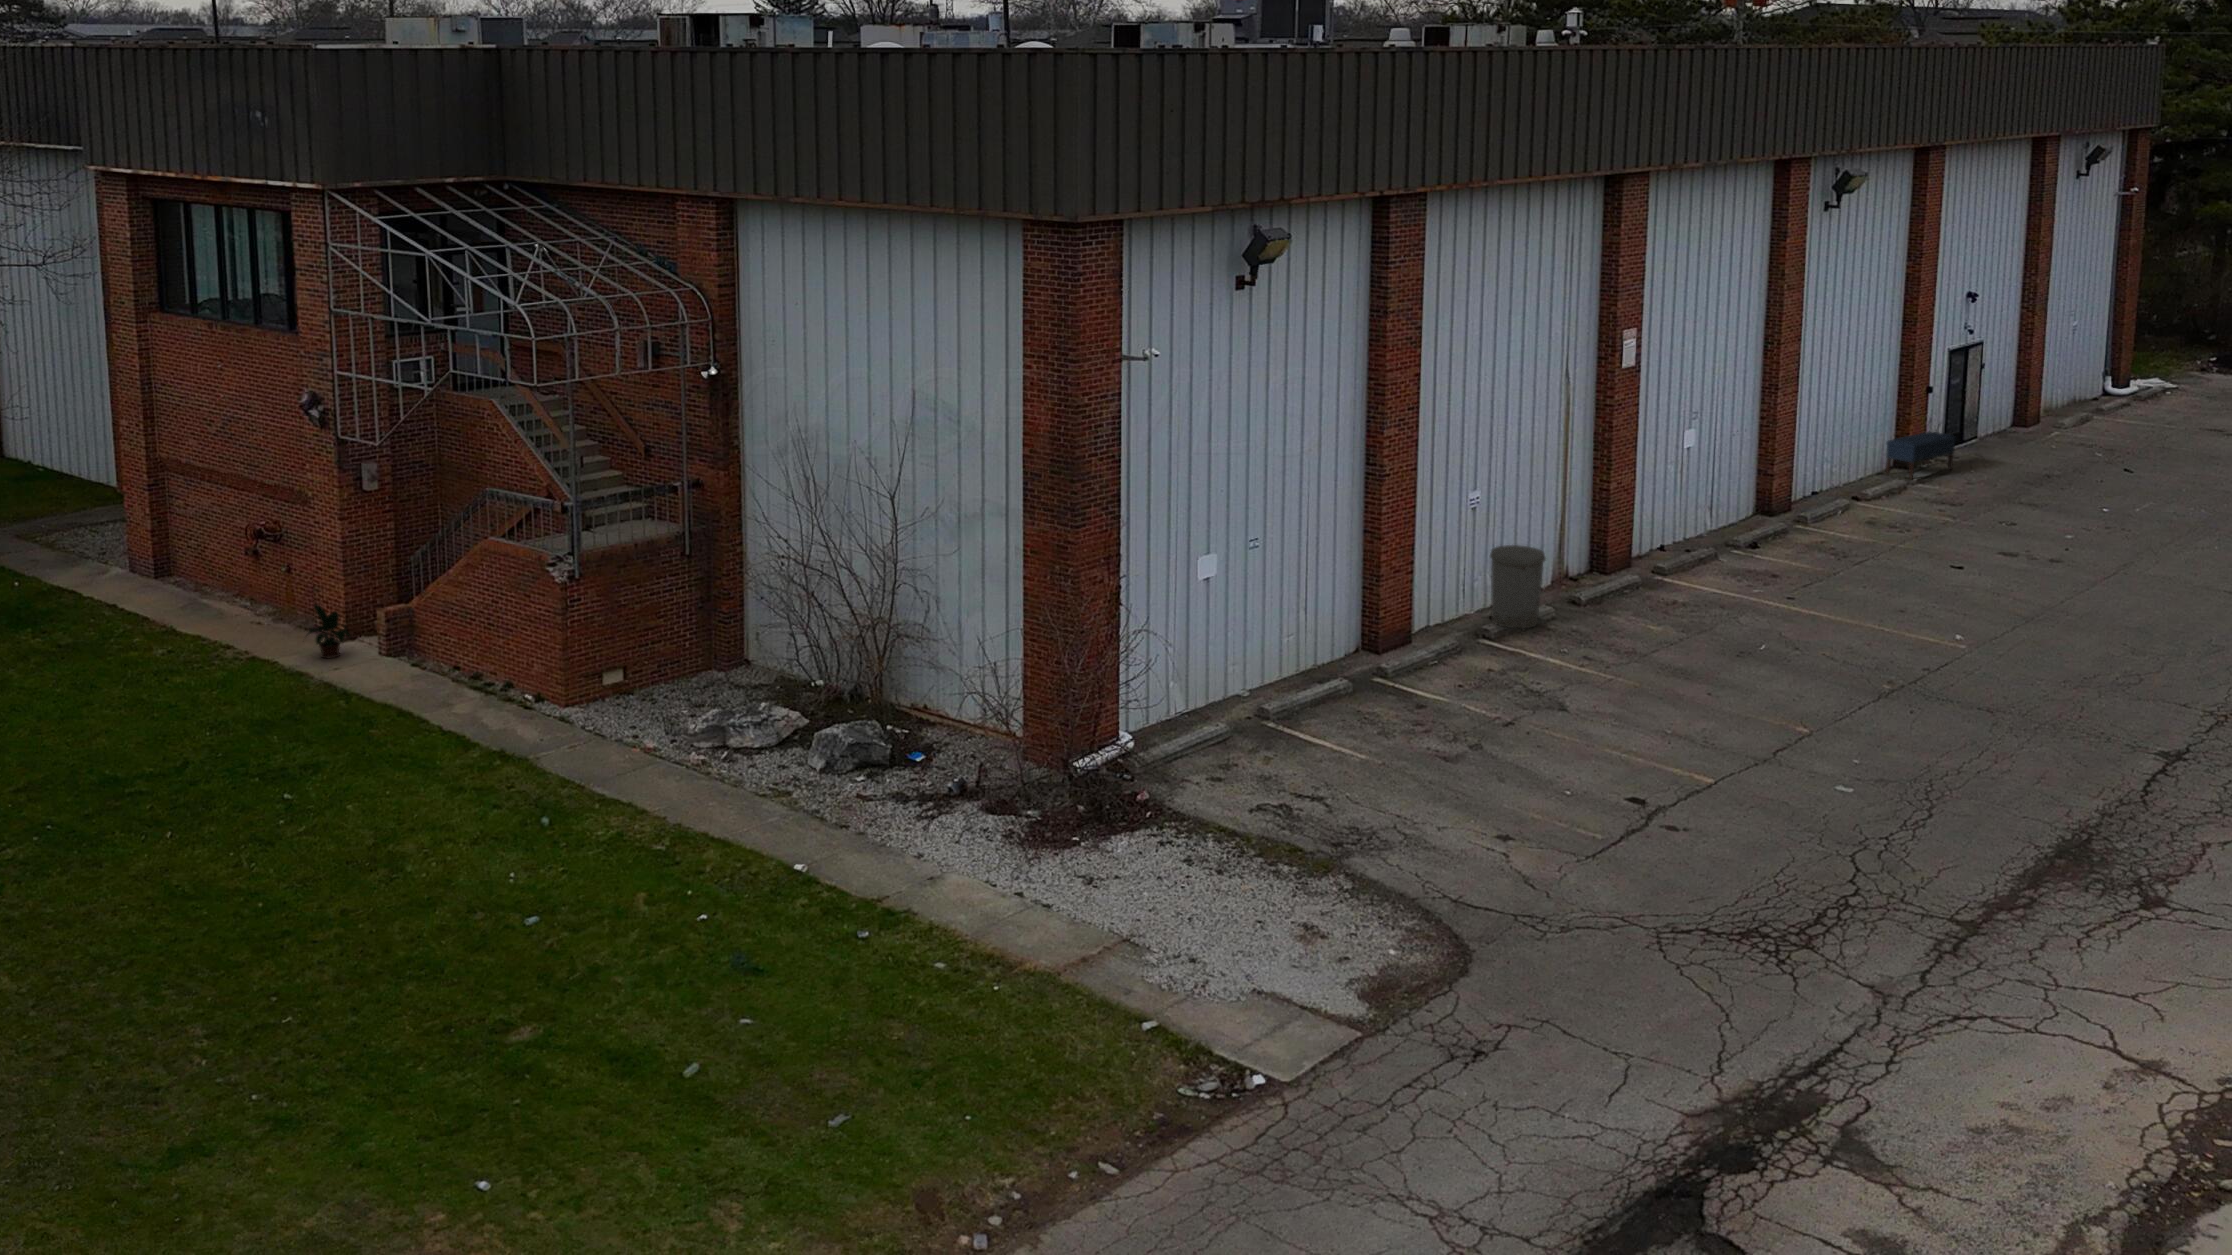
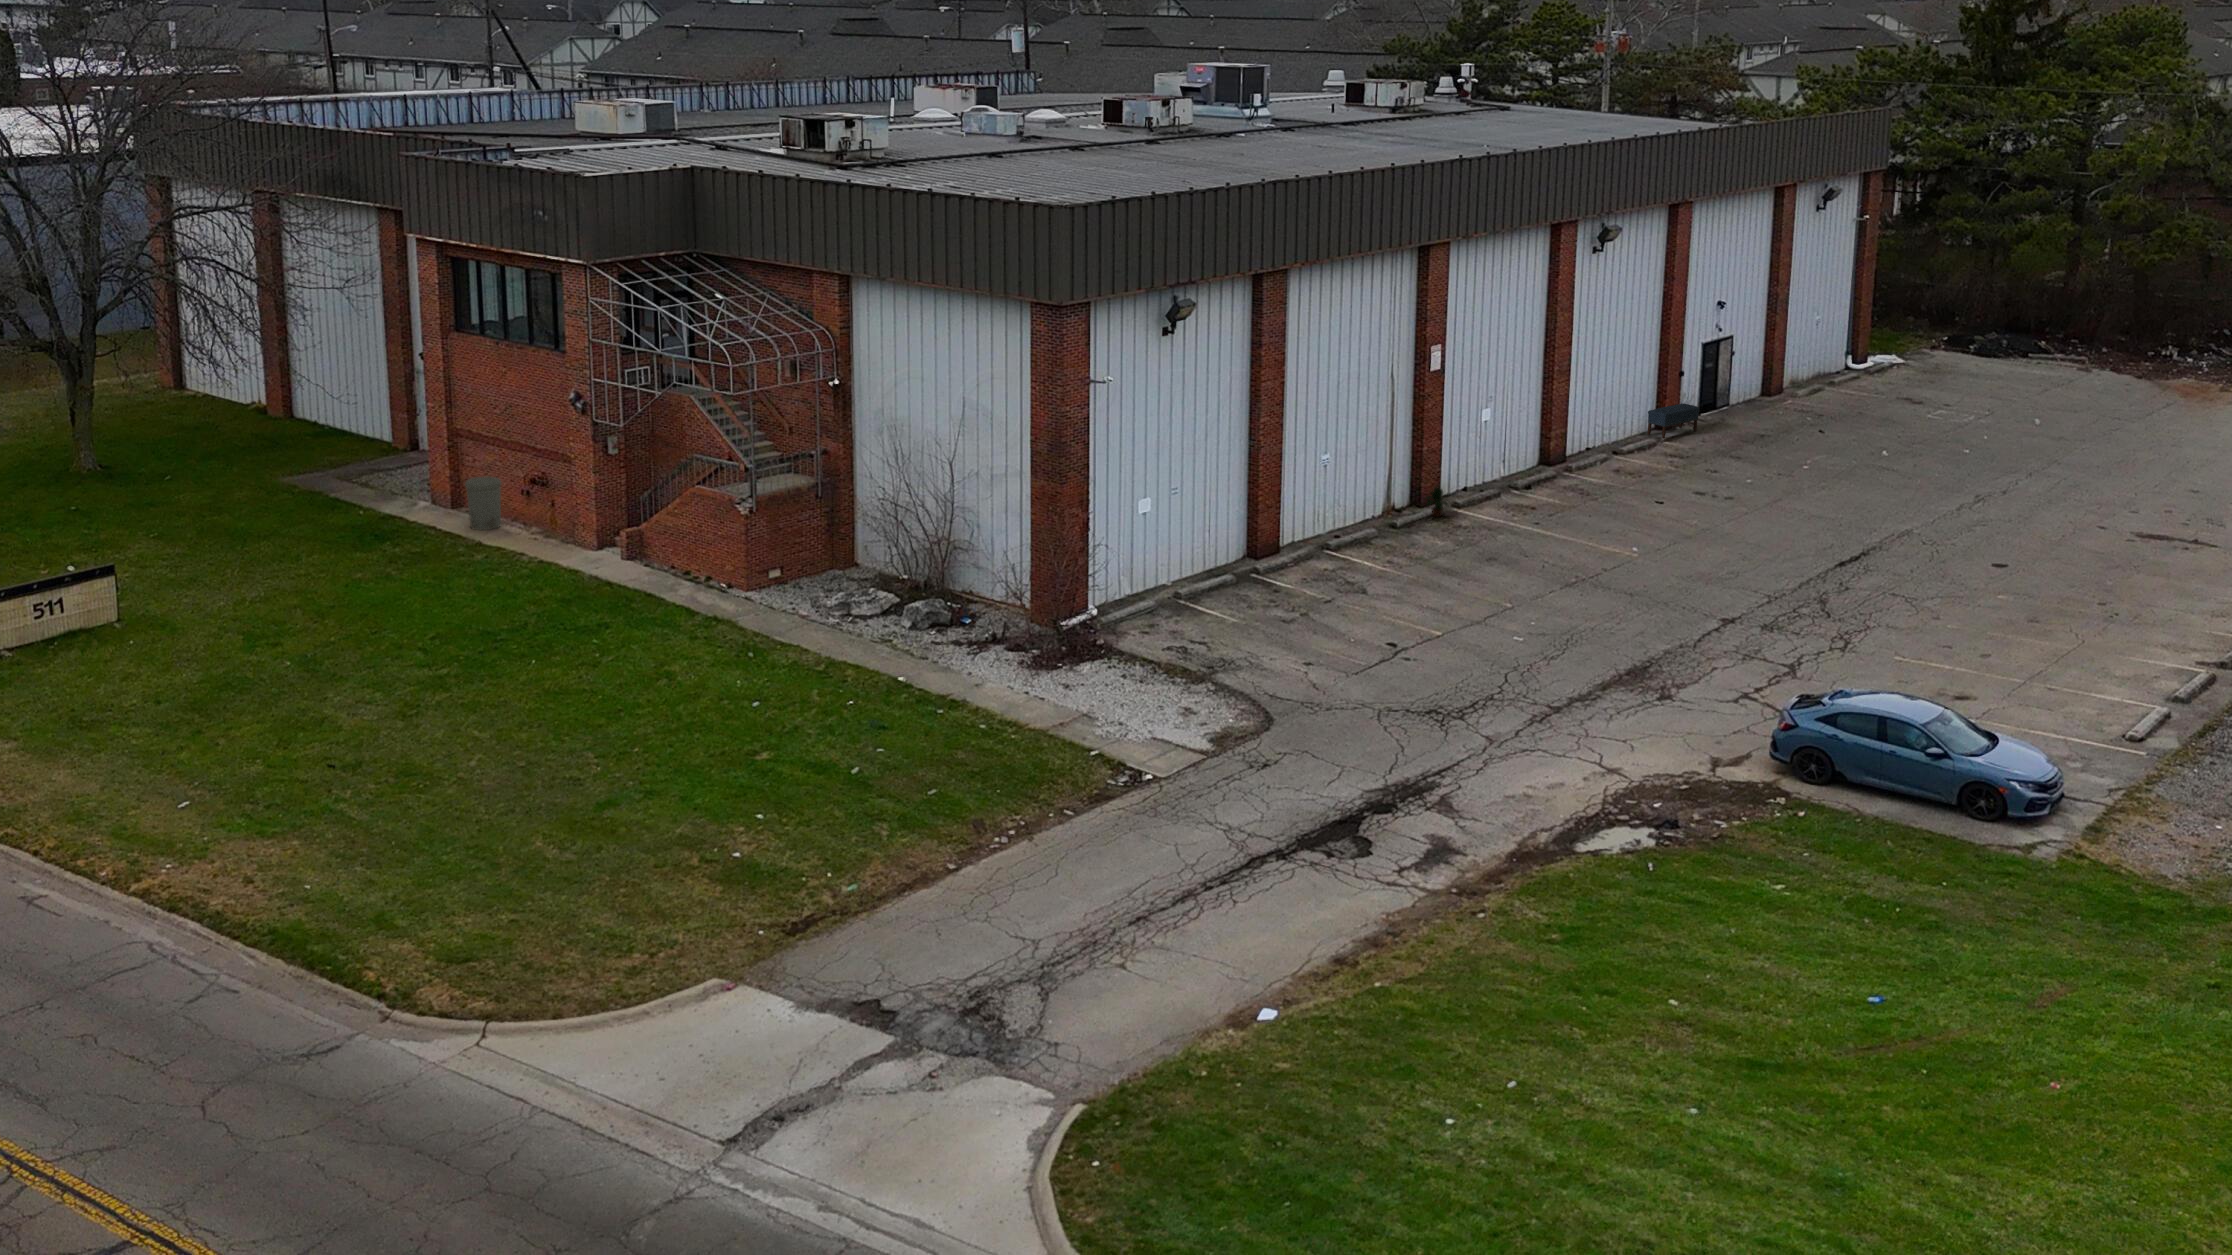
trash can: present [1490,545,1546,628] -> present [465,476,501,530]
potted plant: present [307,604,350,659] -> present [1426,487,1449,517]

